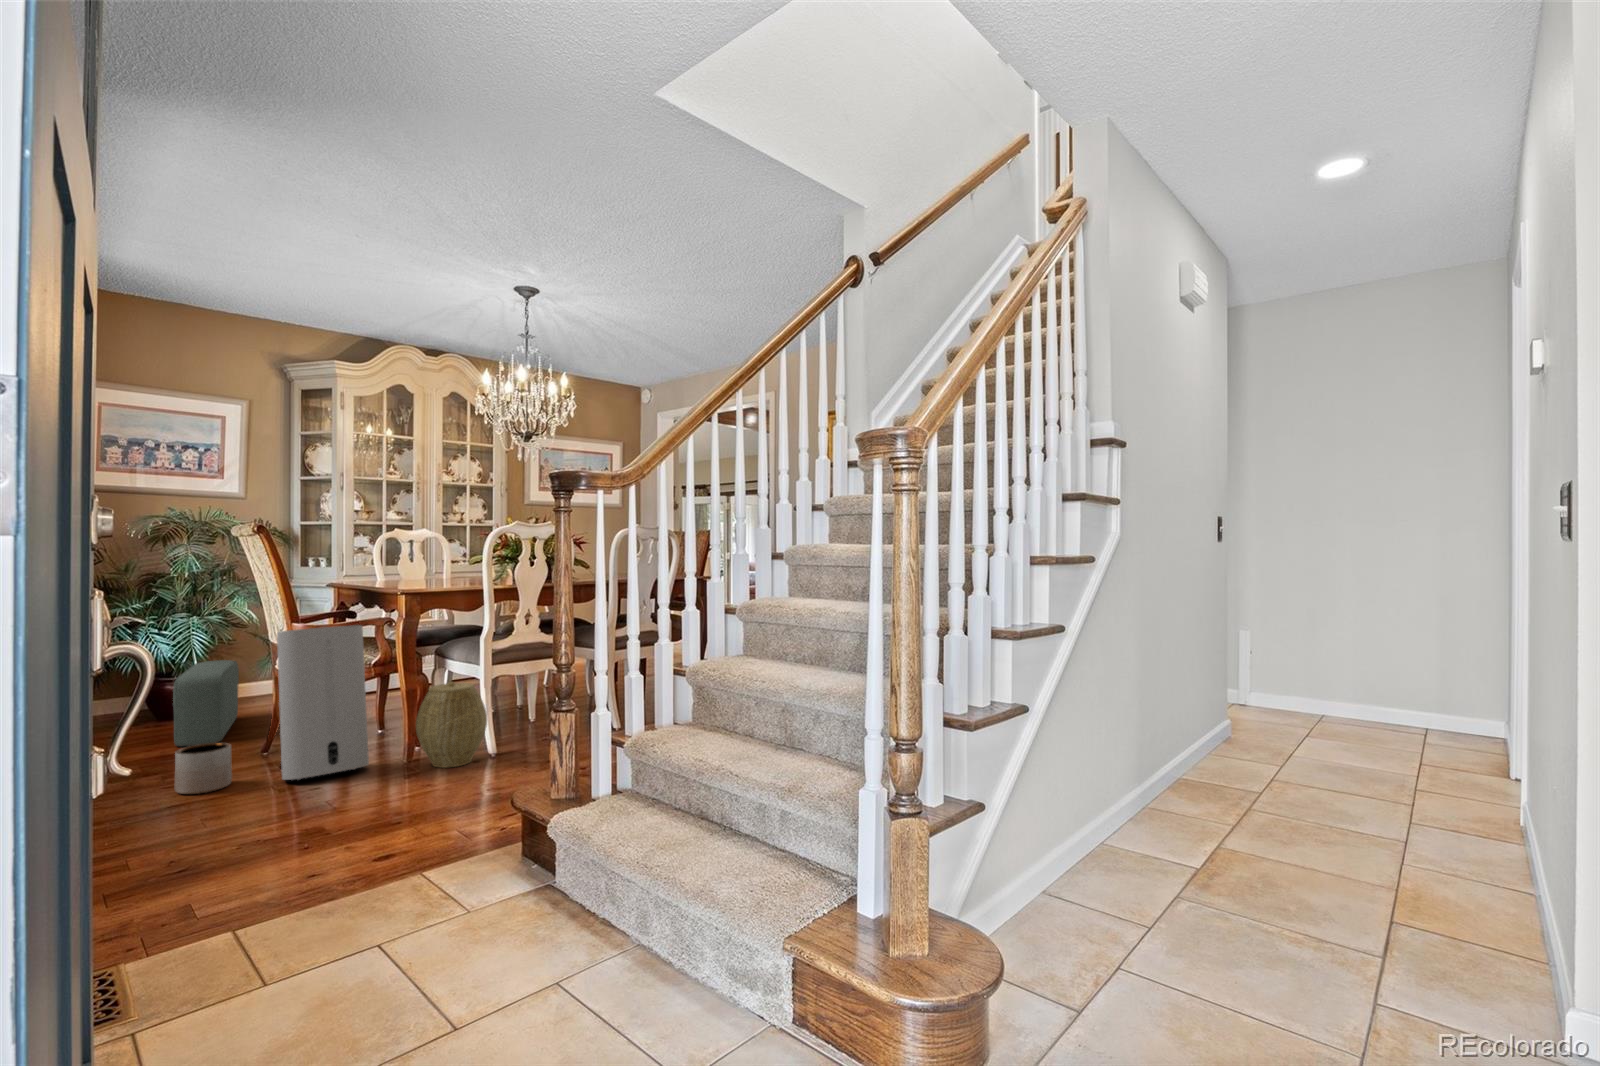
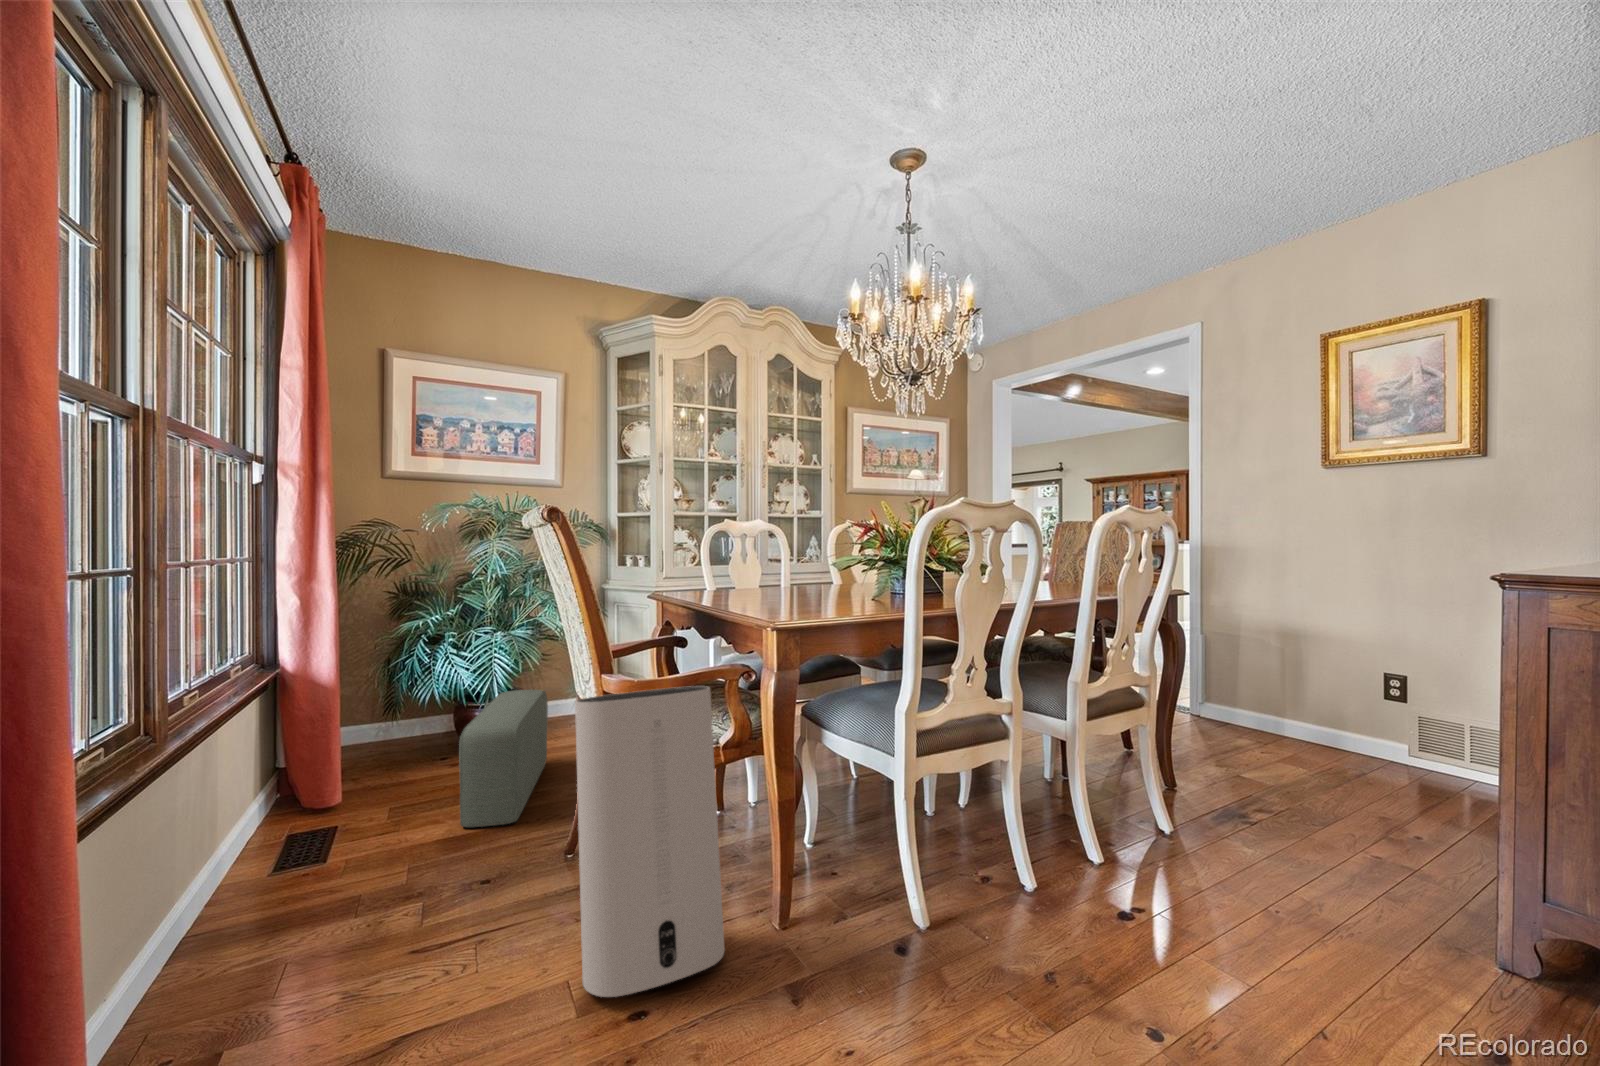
woven basket: present [416,682,487,768] -> none [804,797,929,981]
planter: present [175,743,232,794] -> none [411,892,503,1011]

